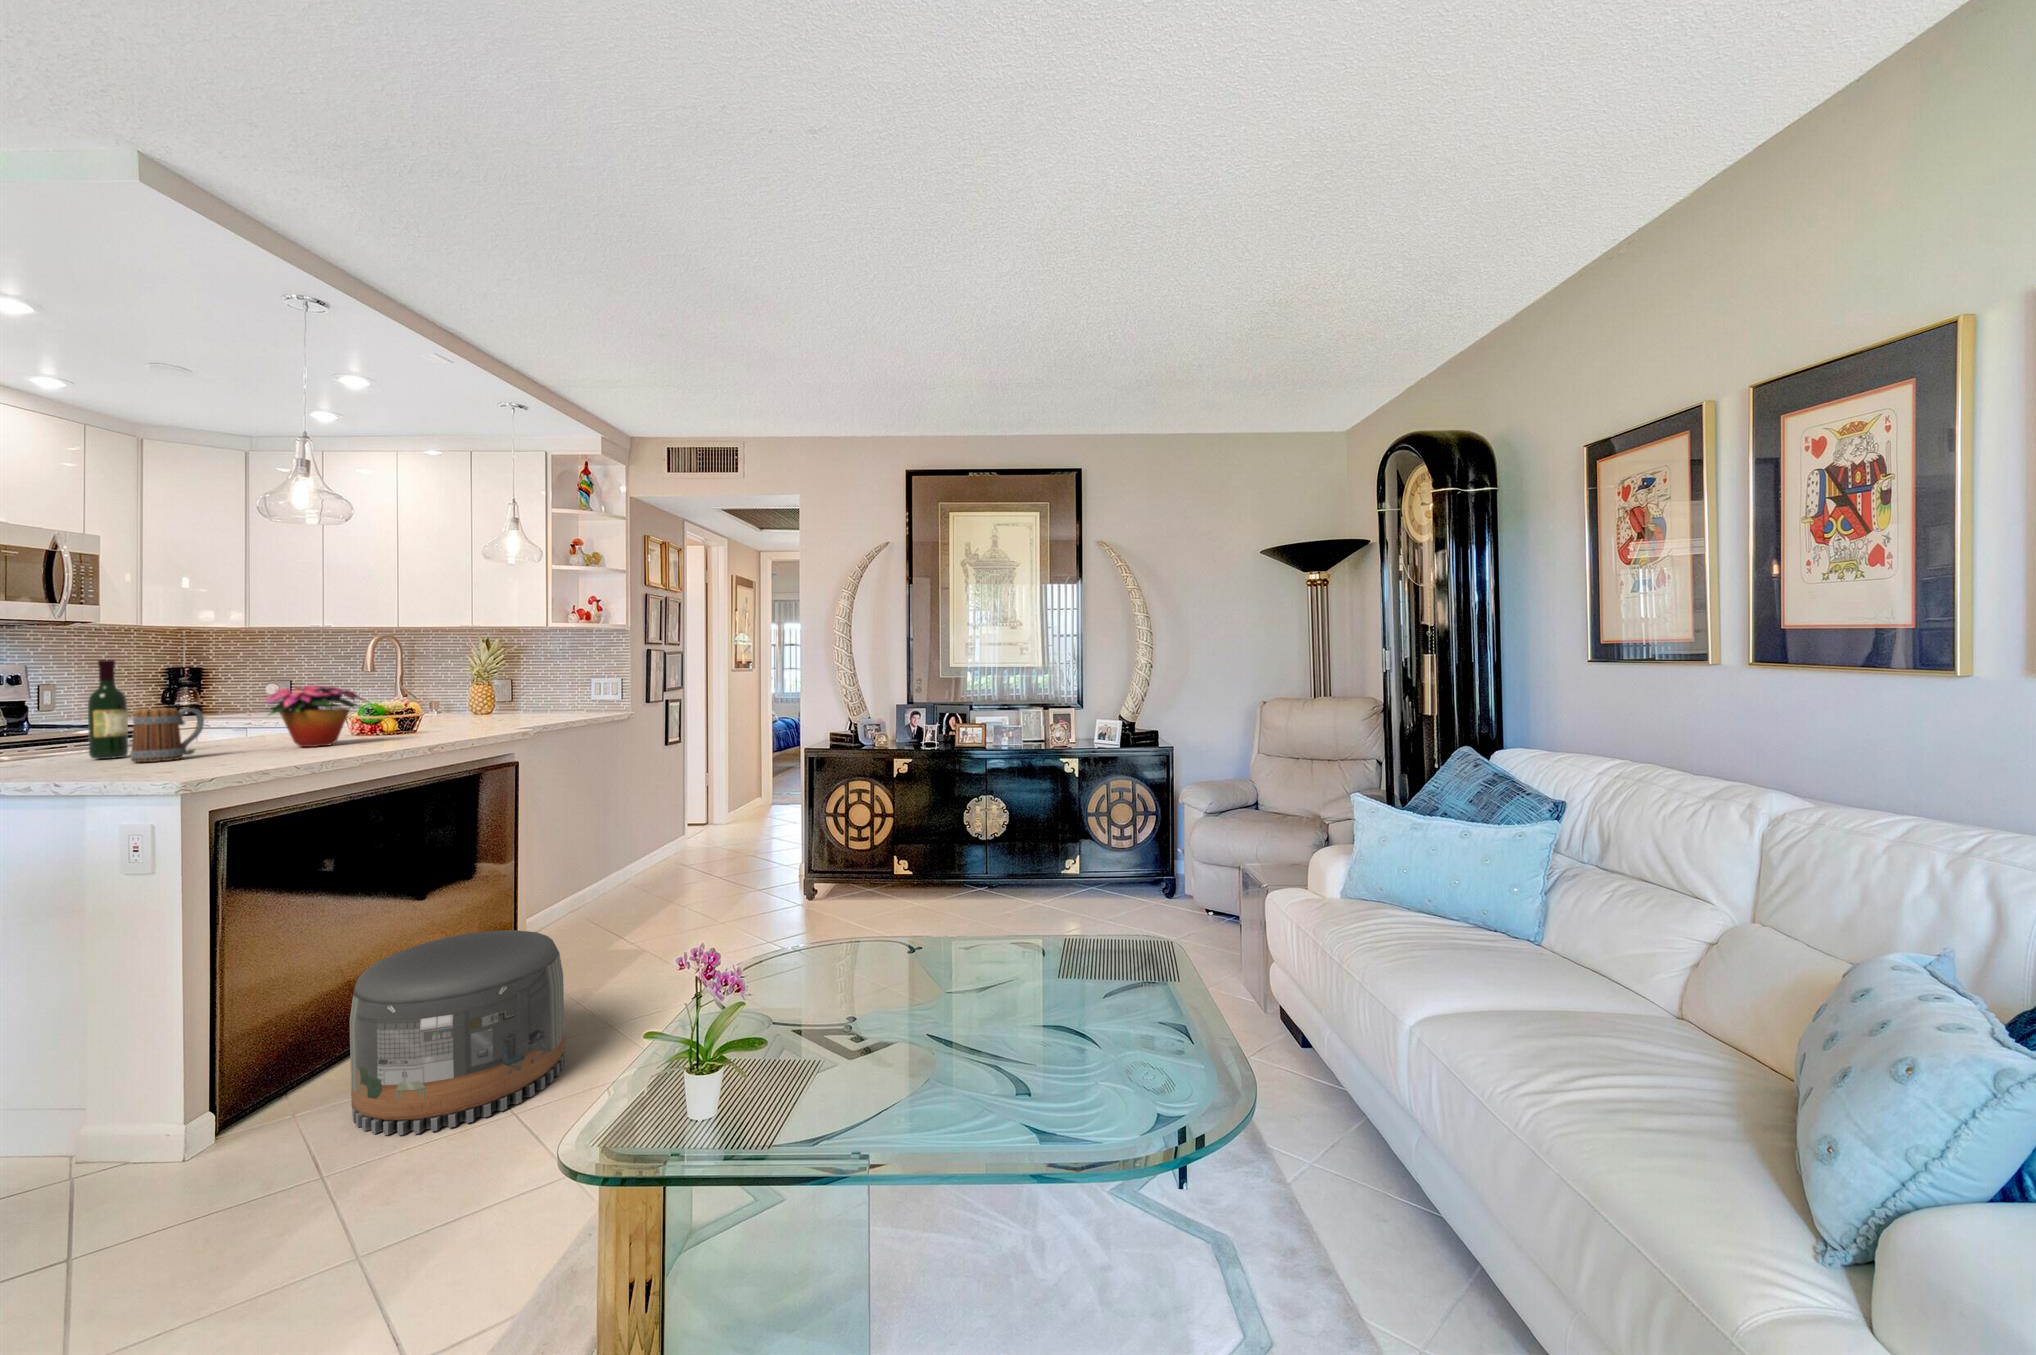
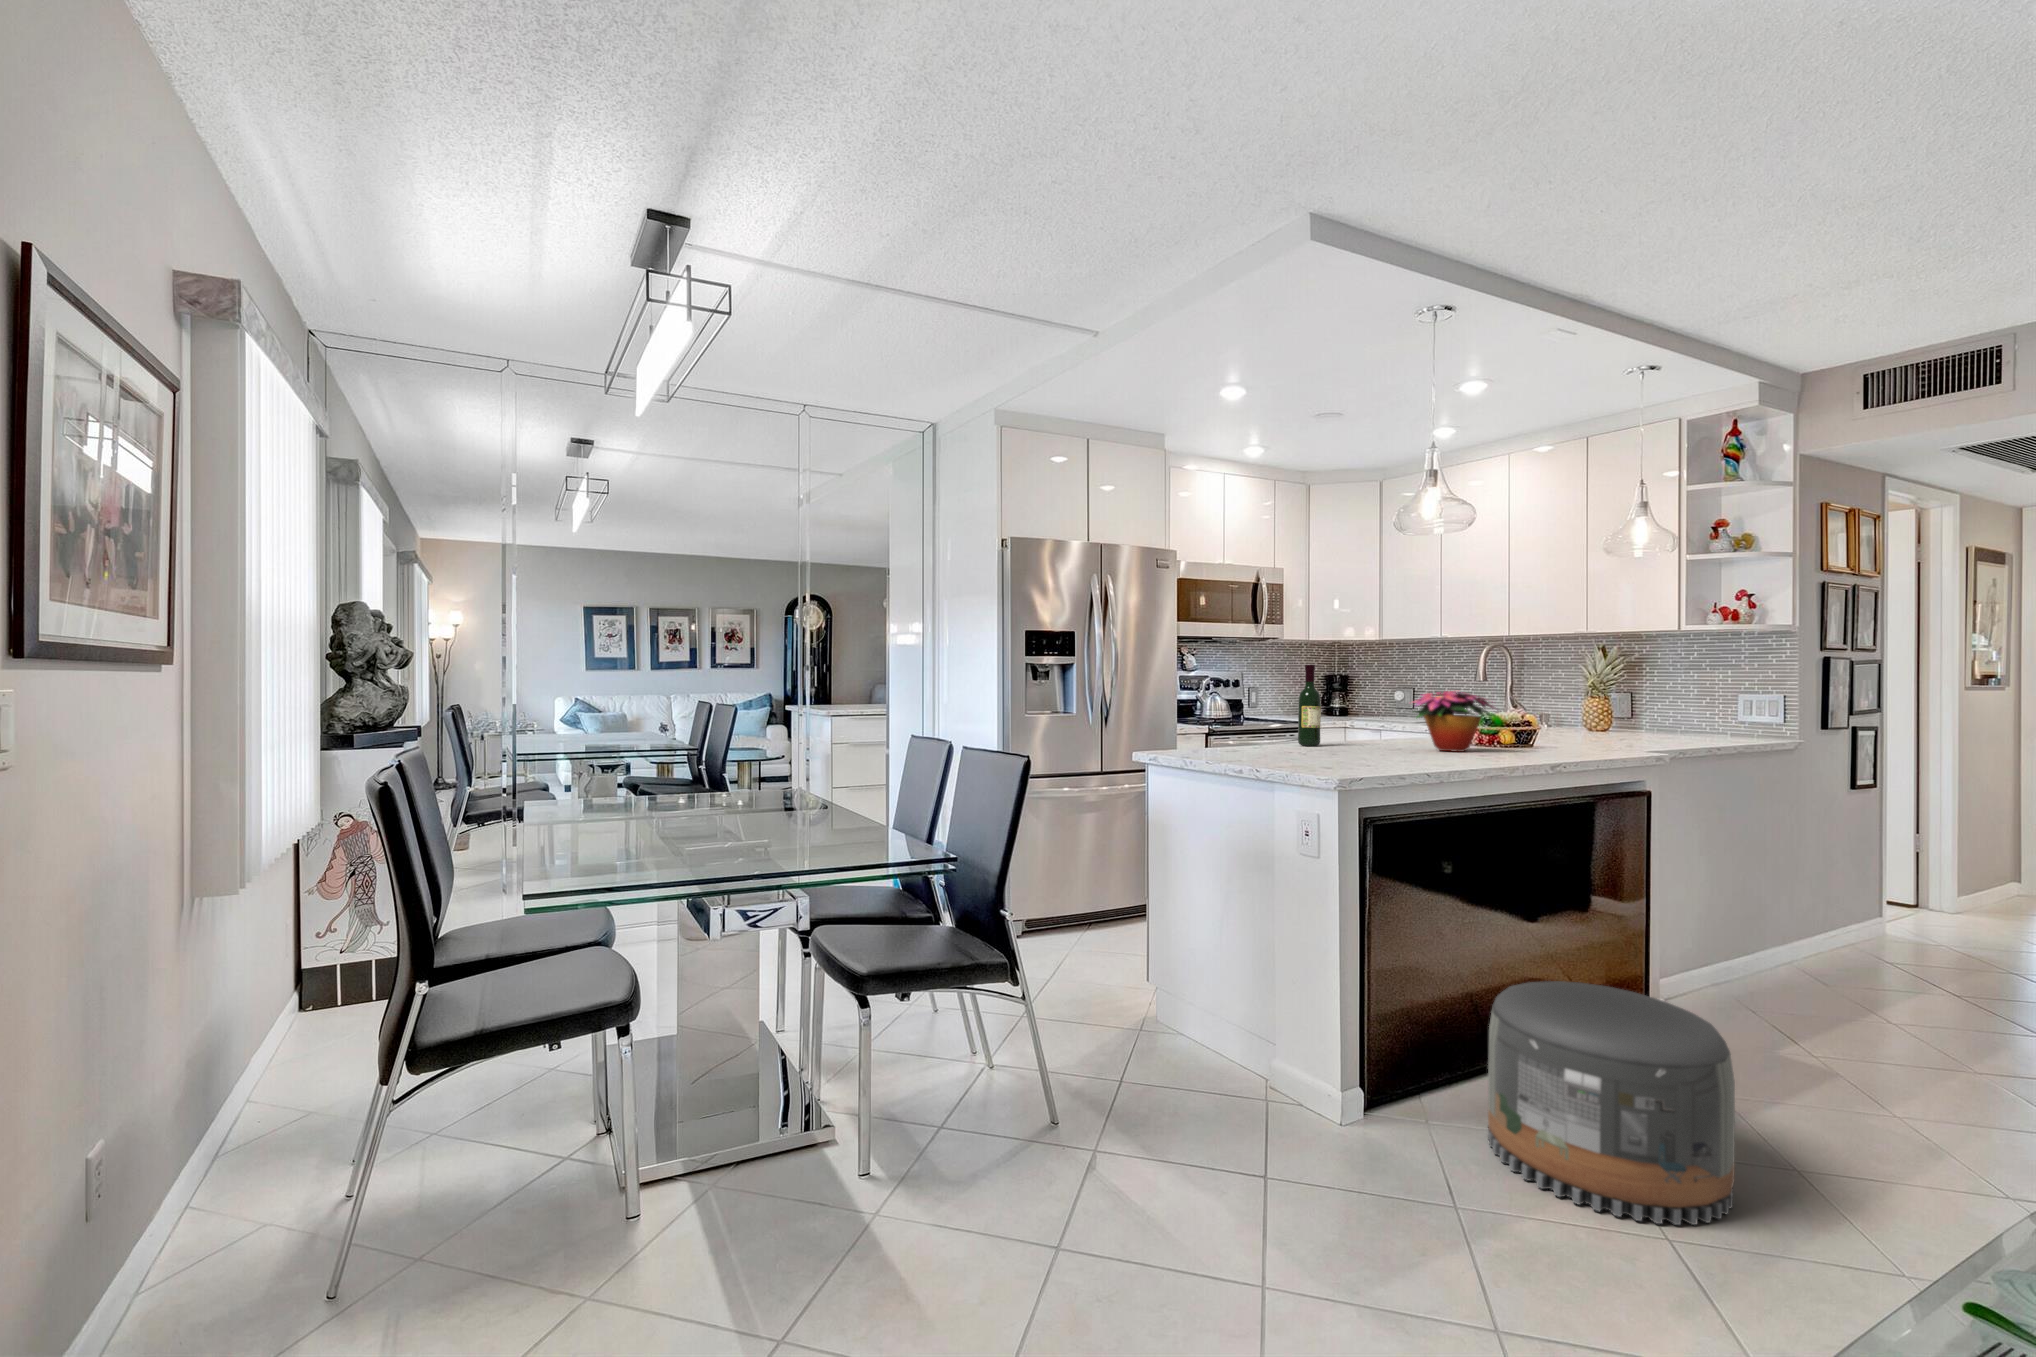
mug: present [130,708,204,762] -> none [1325,706,1372,751]

